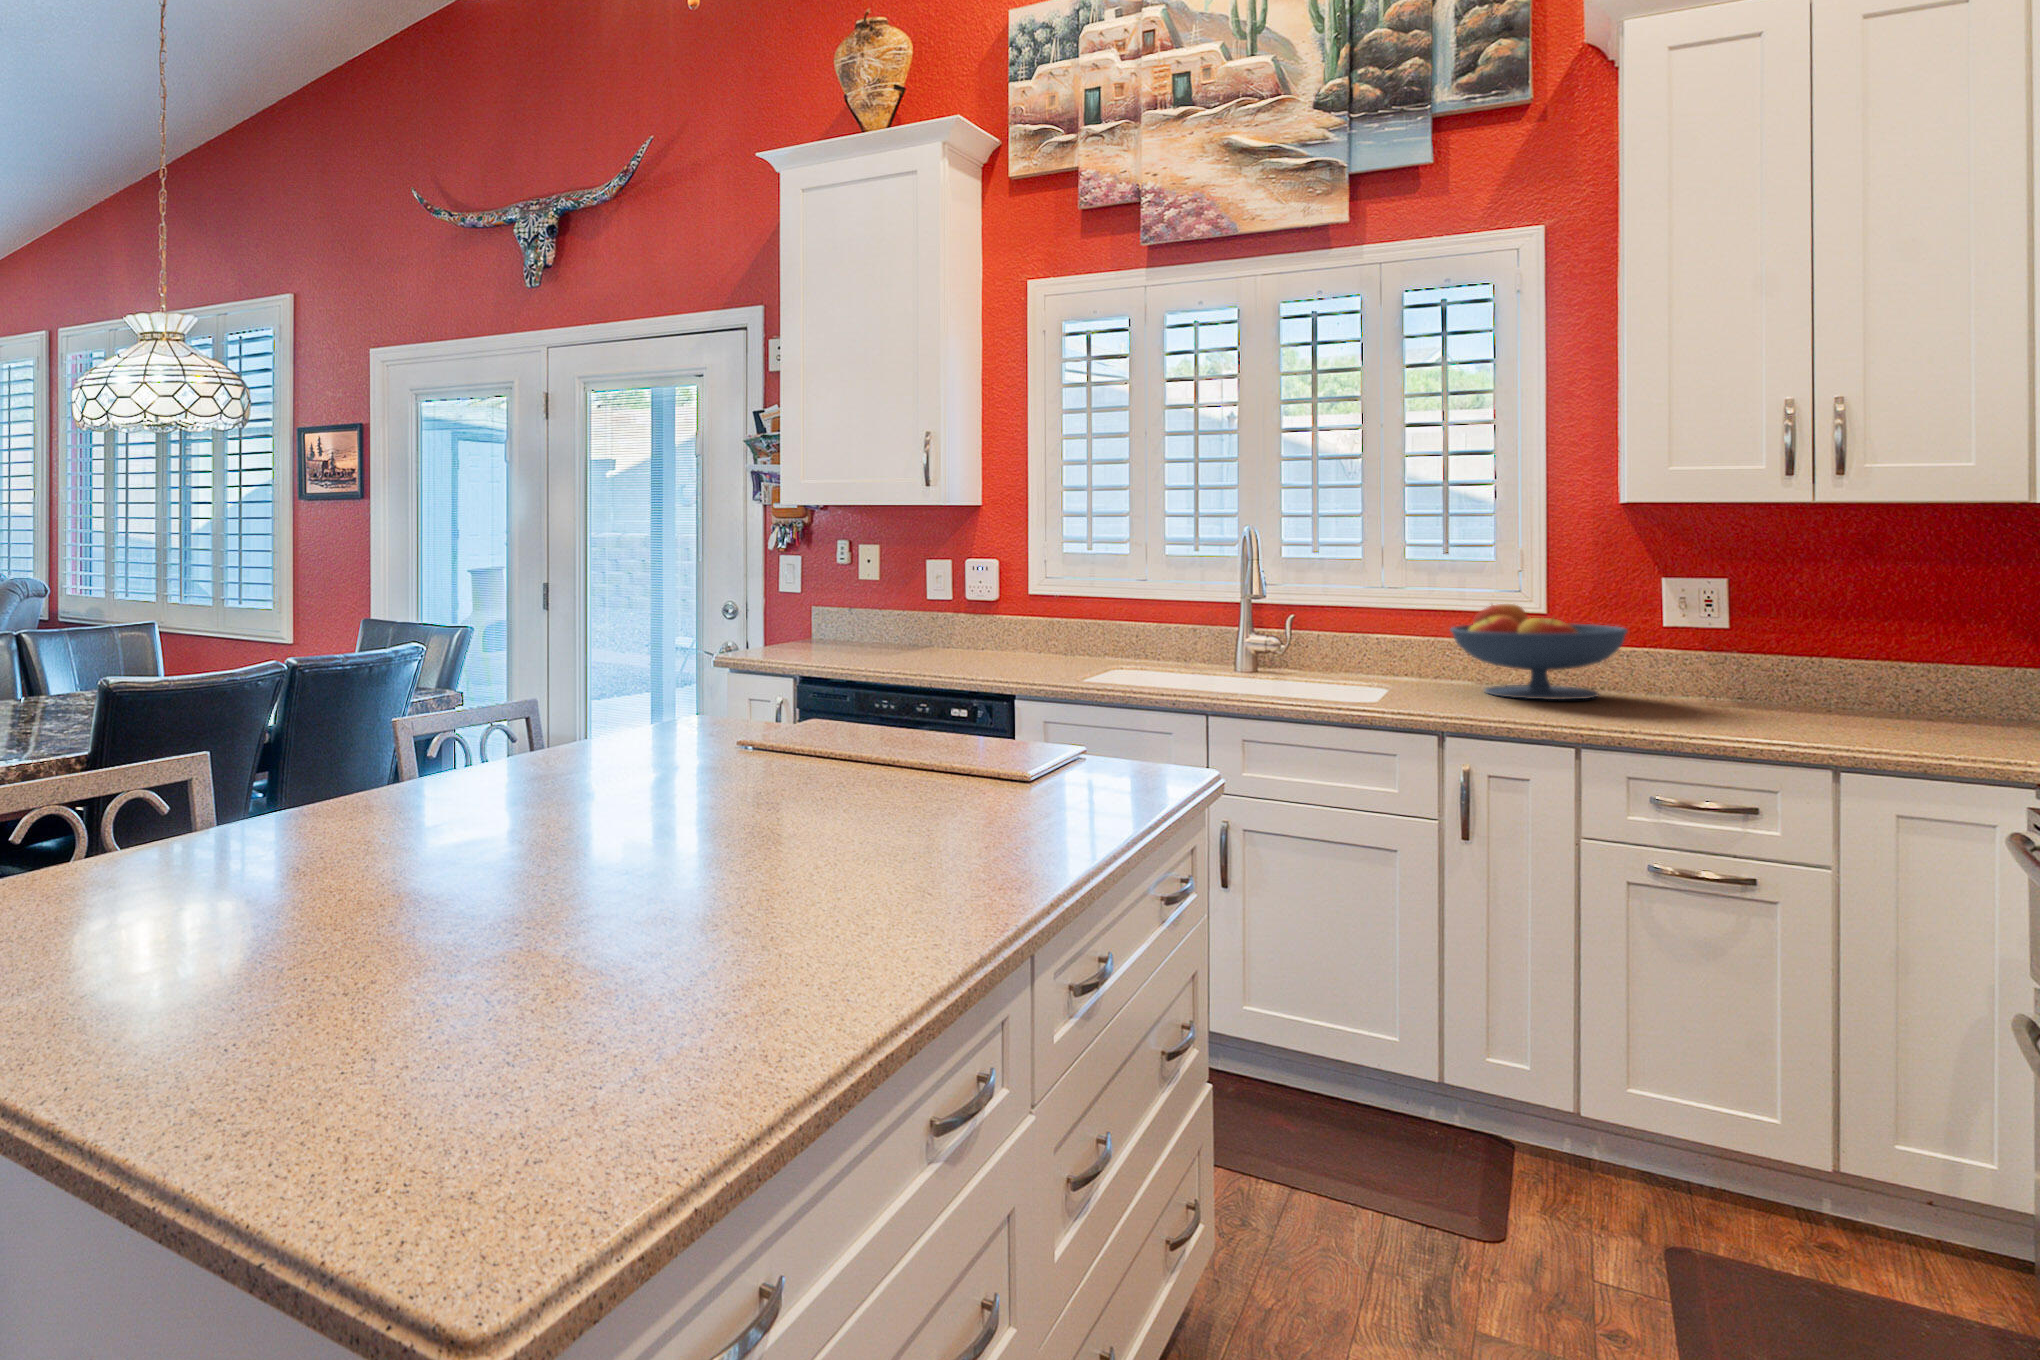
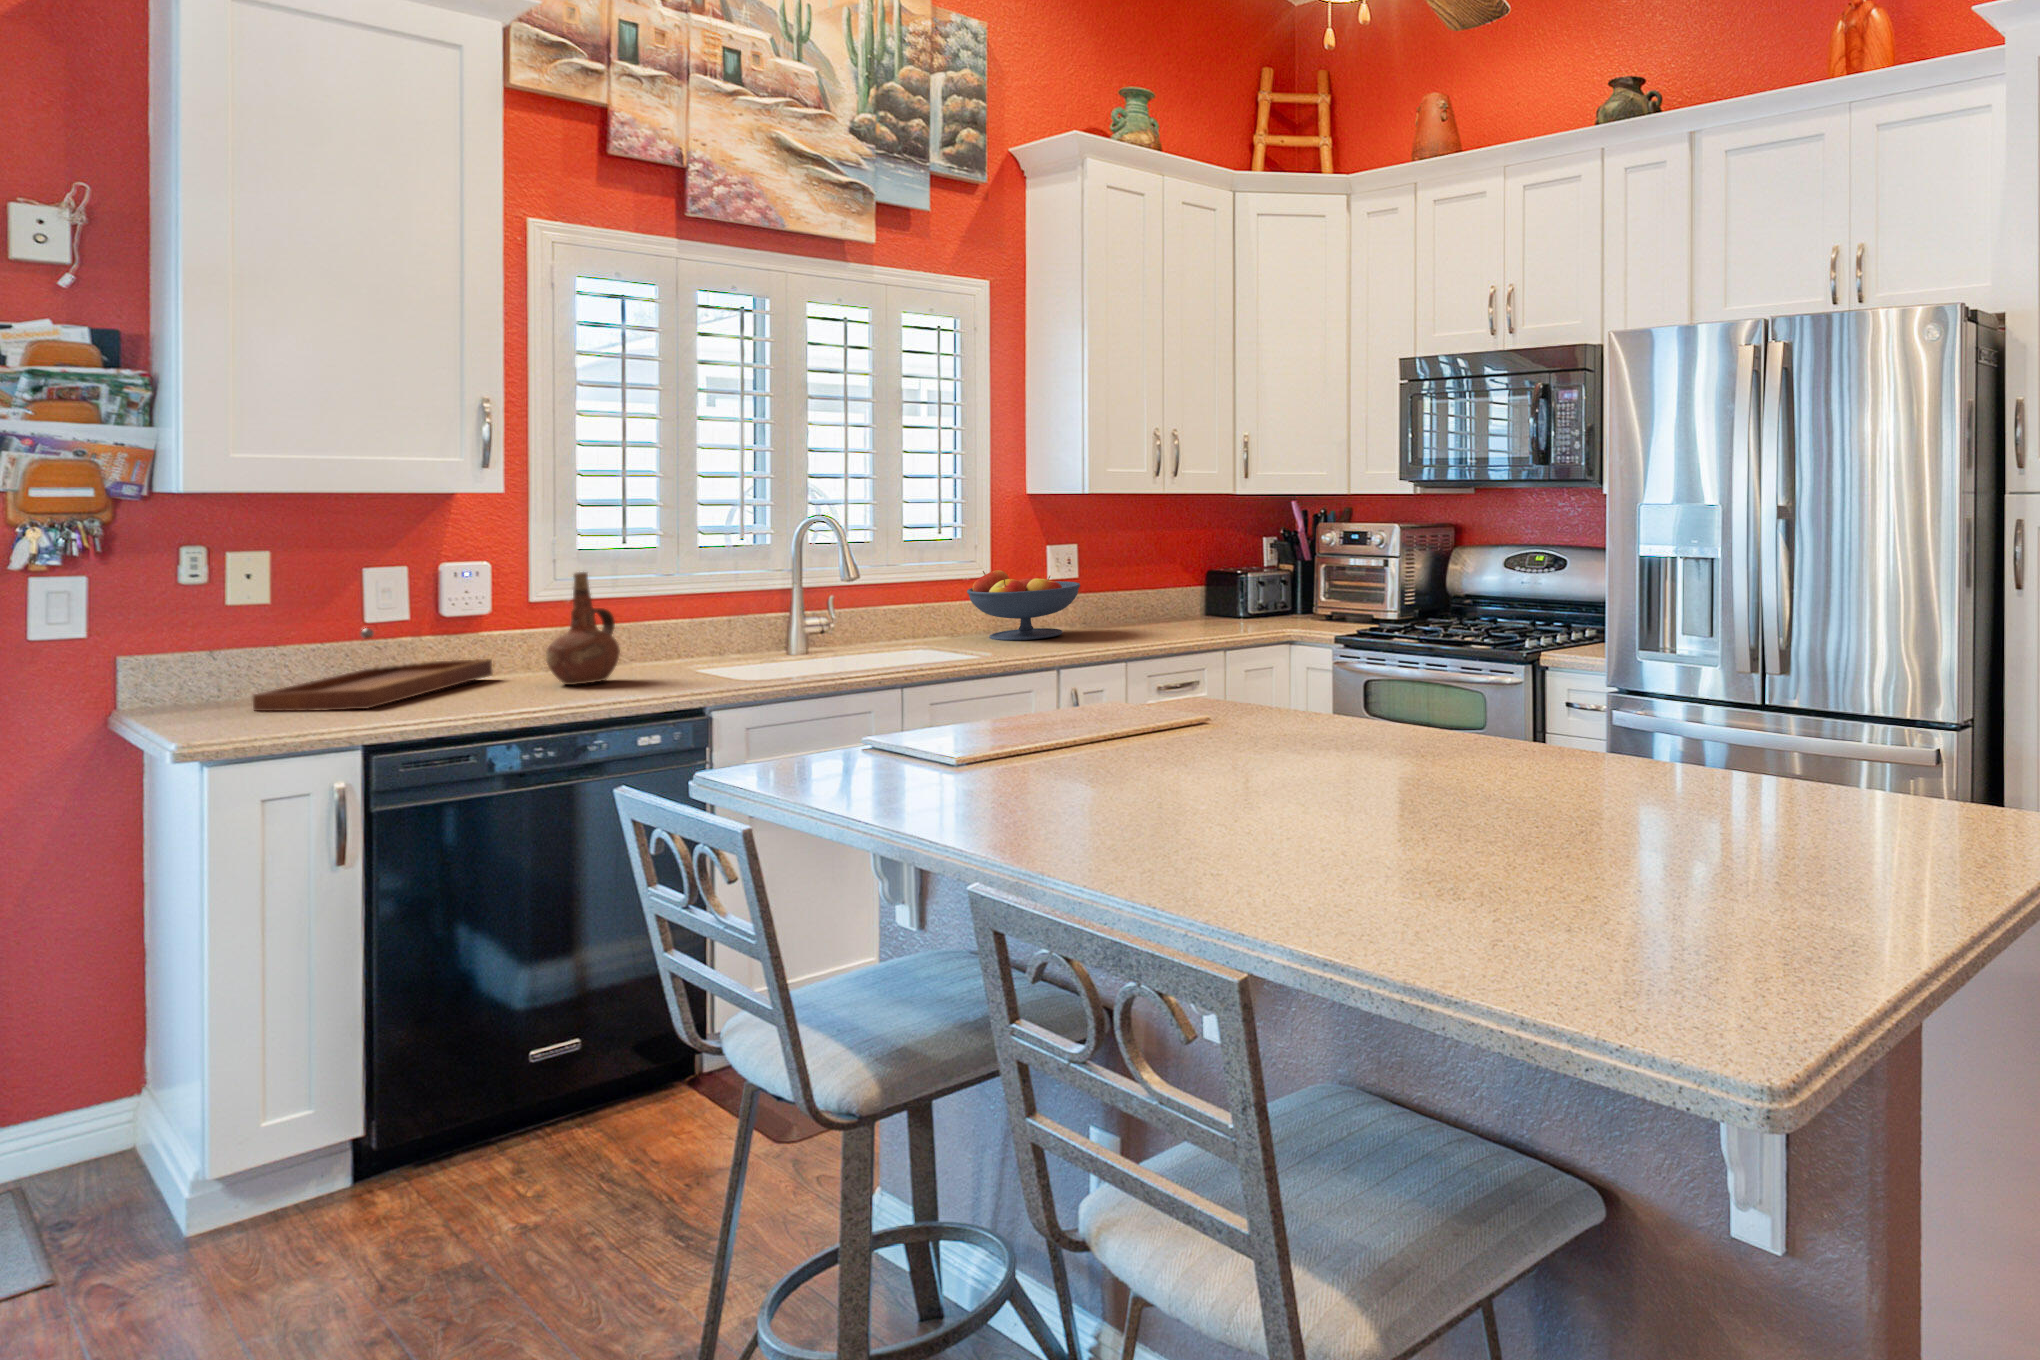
ceramic pitcher: none [972,572,1028,665] -> present [546,572,620,685]
tray: none [823,604,983,658] -> present [253,628,492,711]

